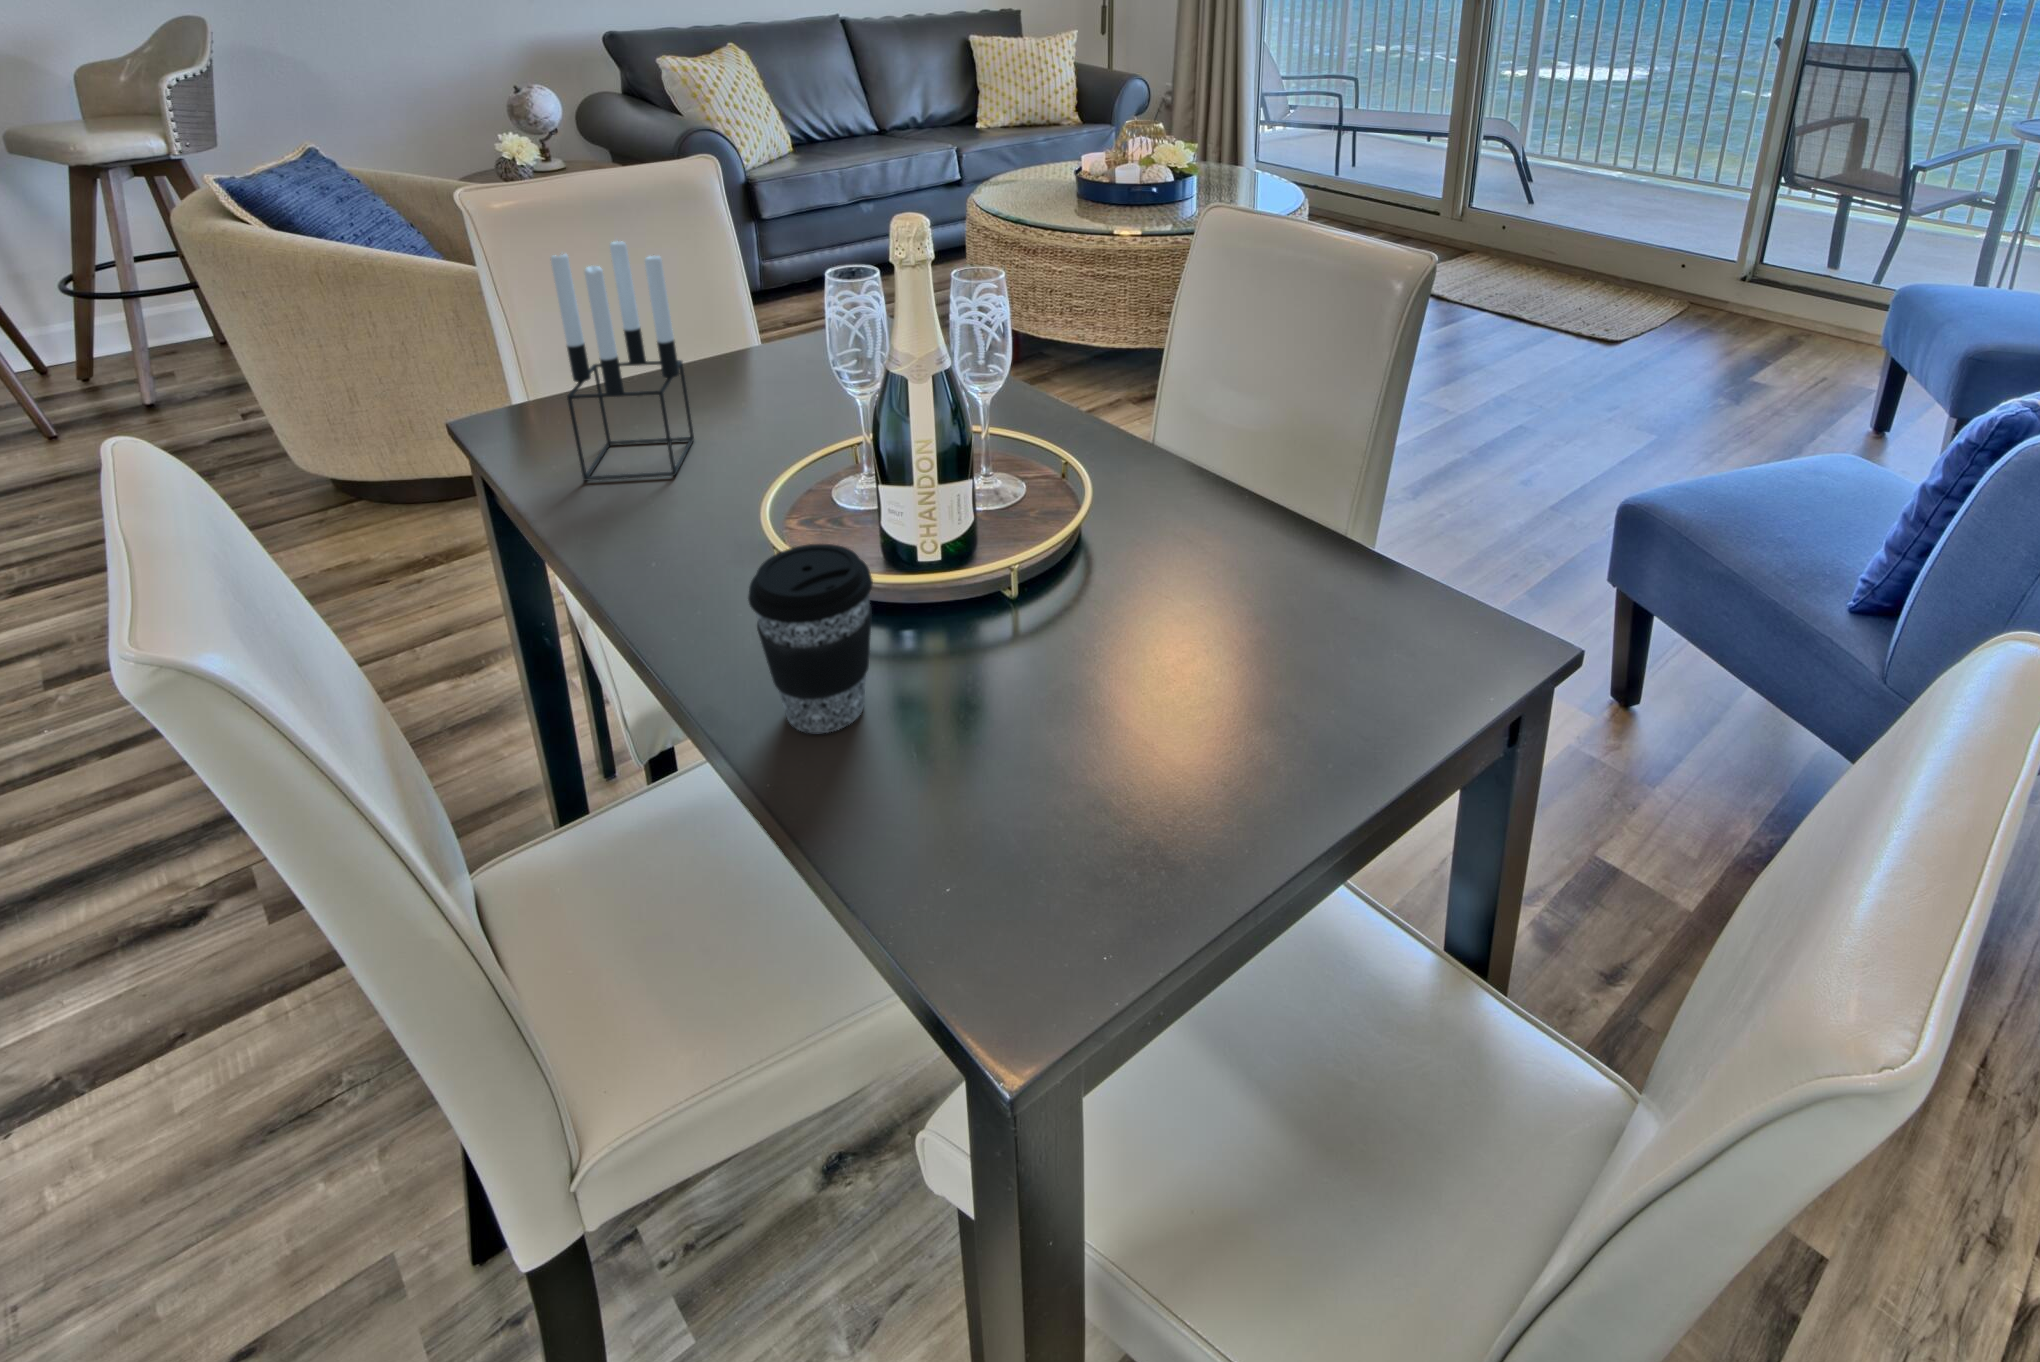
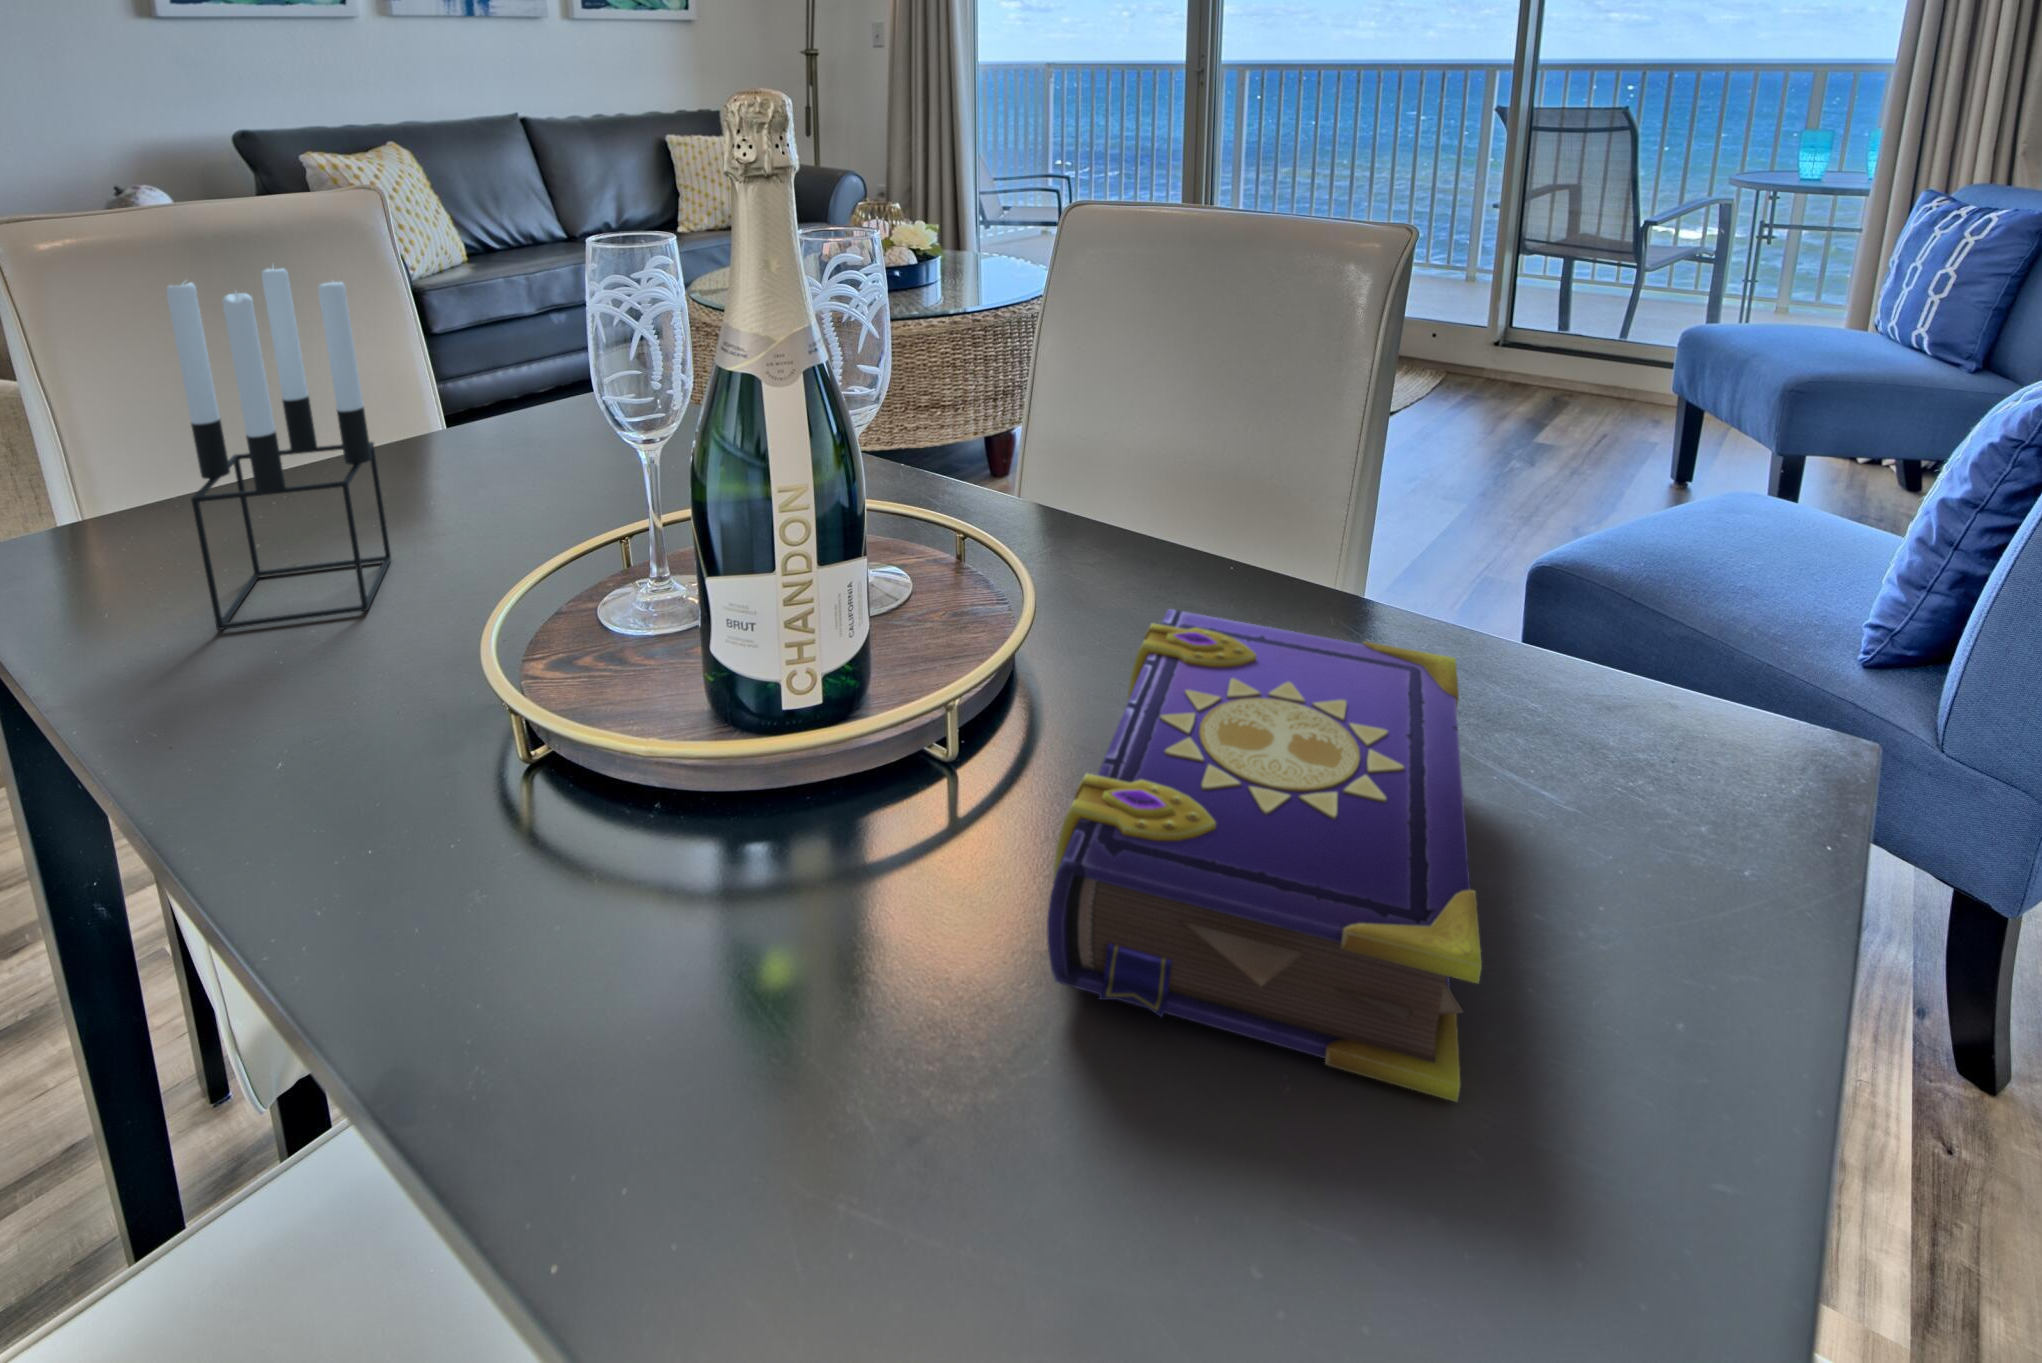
book: none [1018,527,1345,823] -> present [1047,609,1482,1102]
coffee cup: present [748,544,873,733] -> none [552,673,773,1022]

